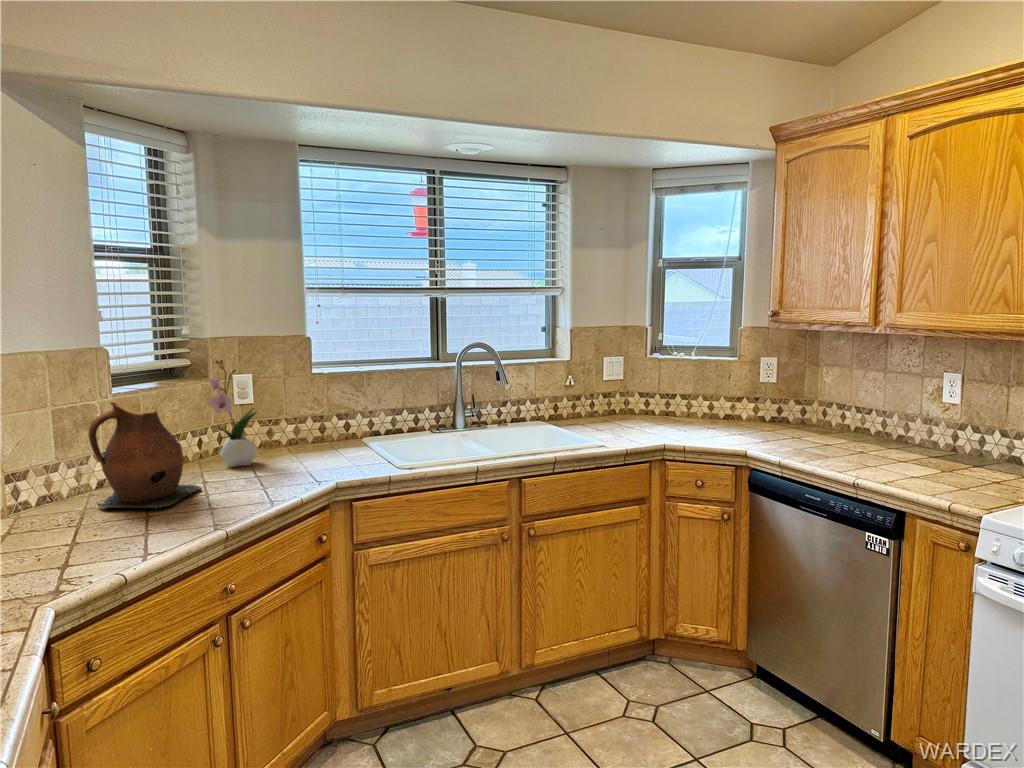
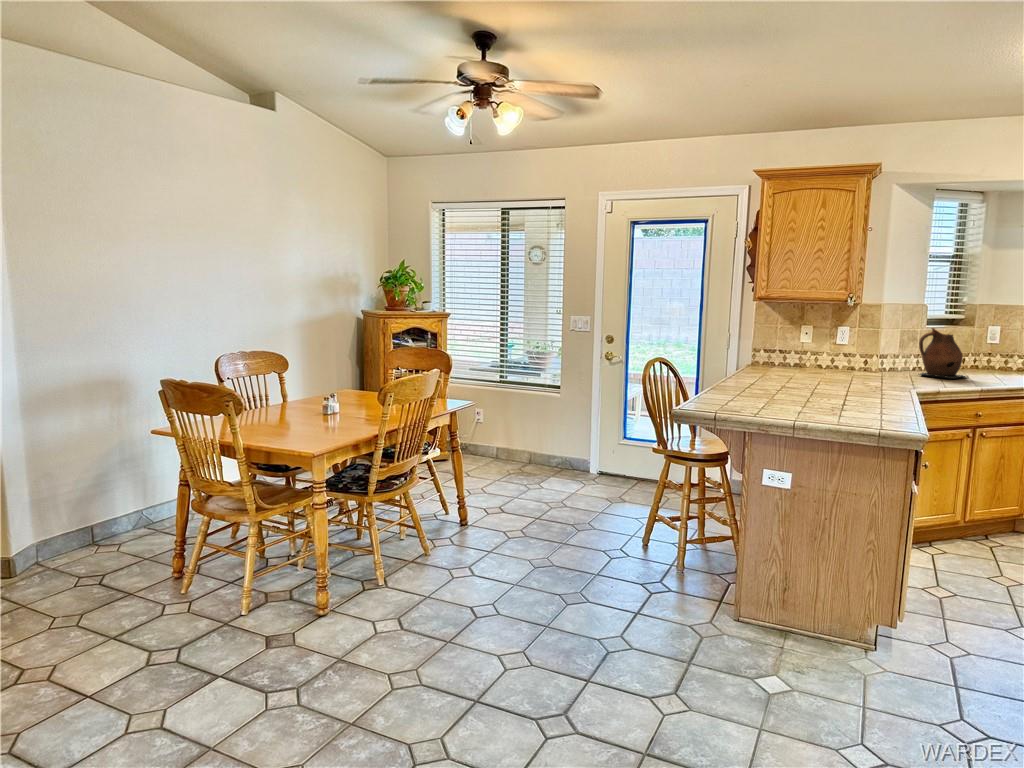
flower arrangement: present [210,360,258,467] -> none [974,316,1004,375]

